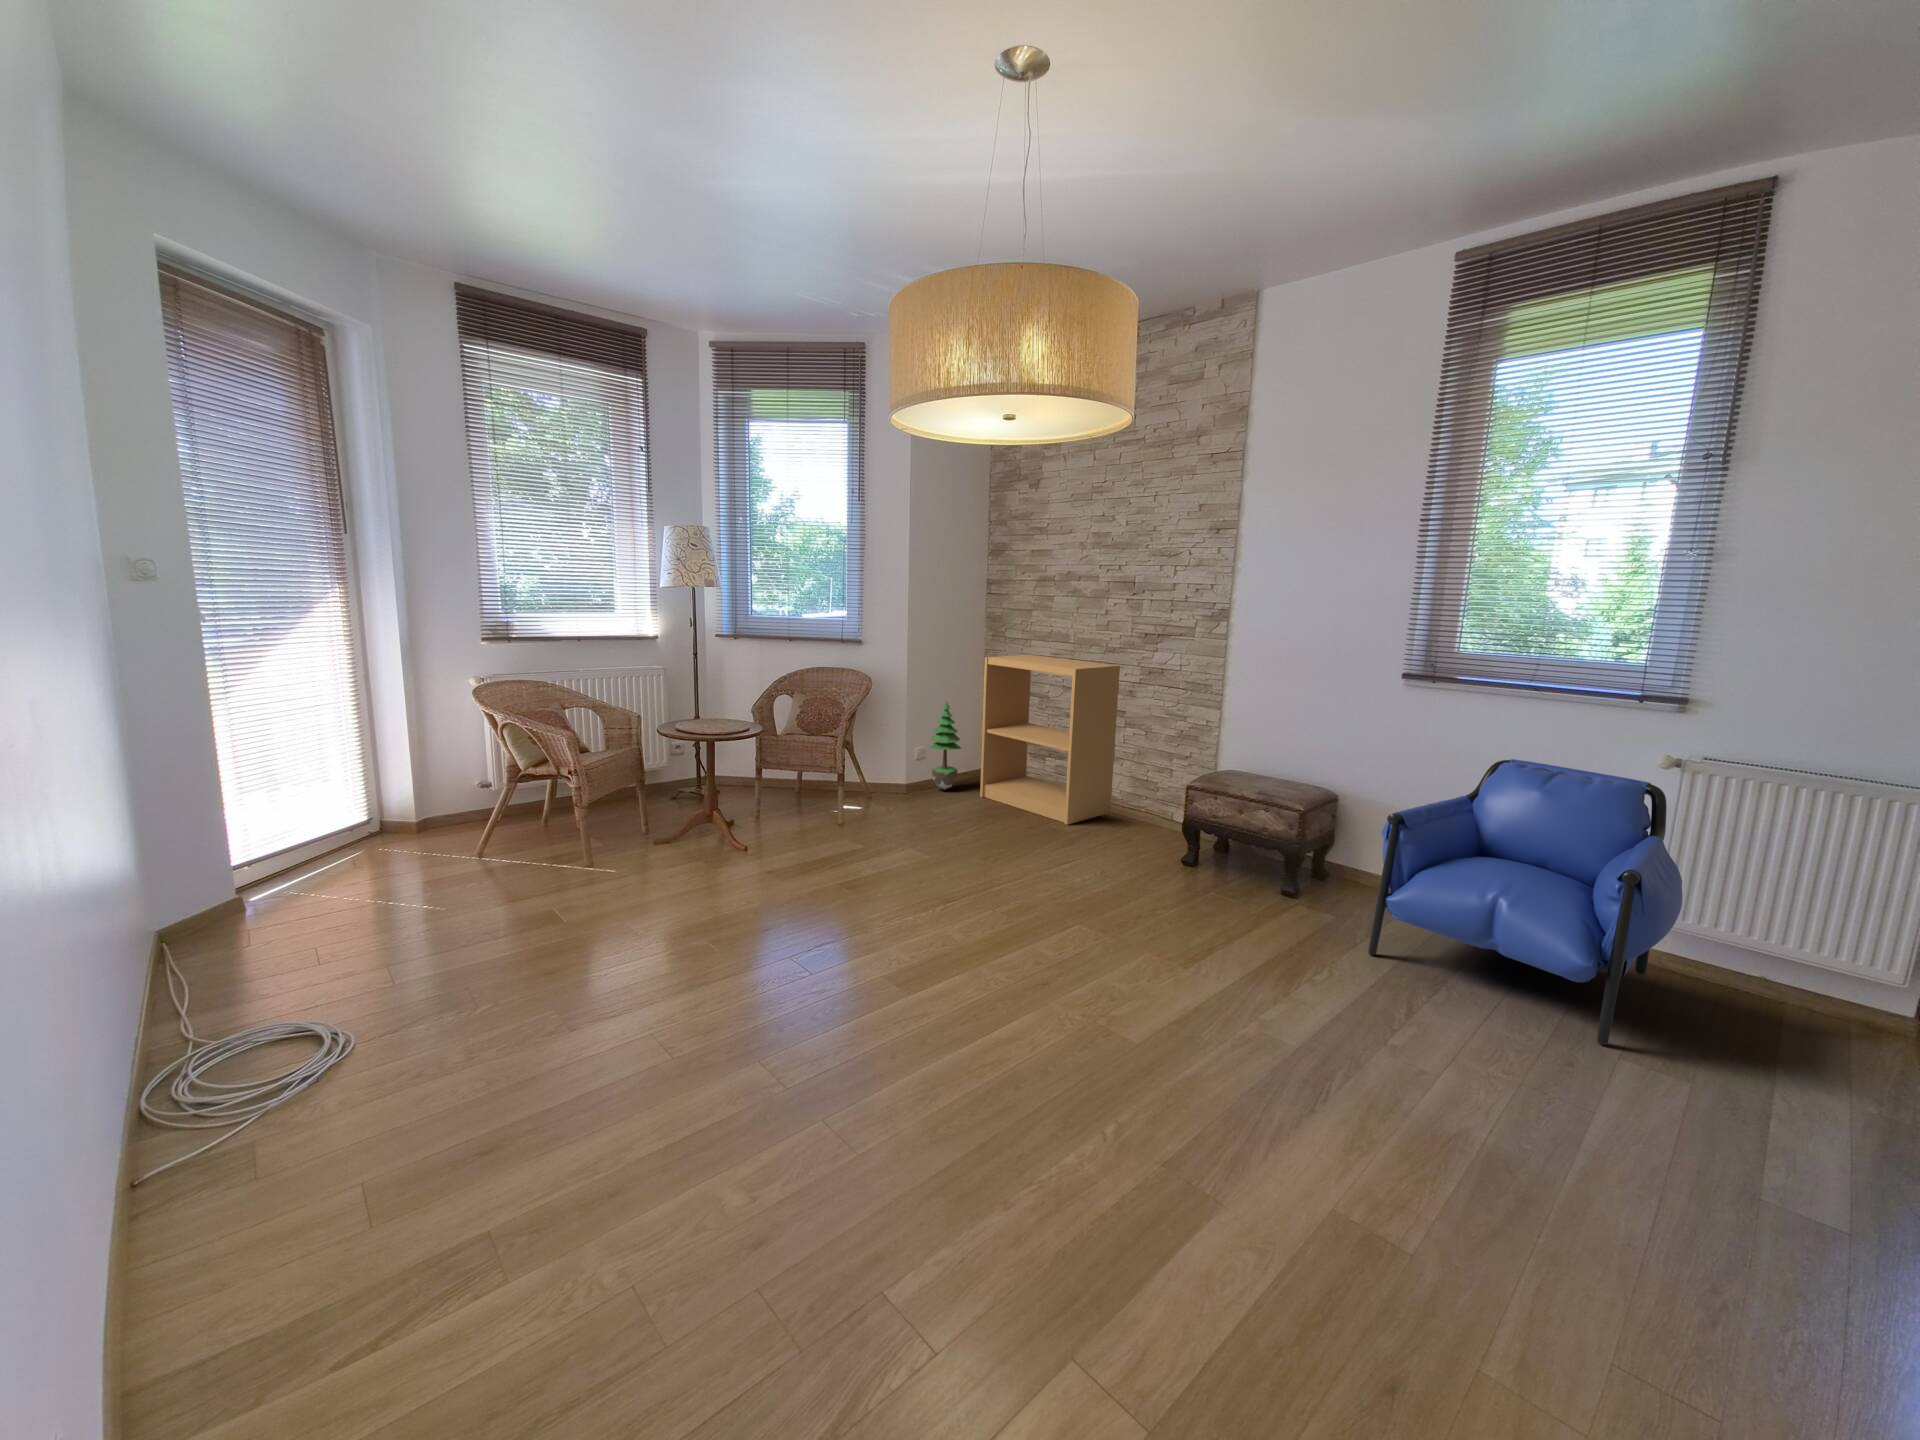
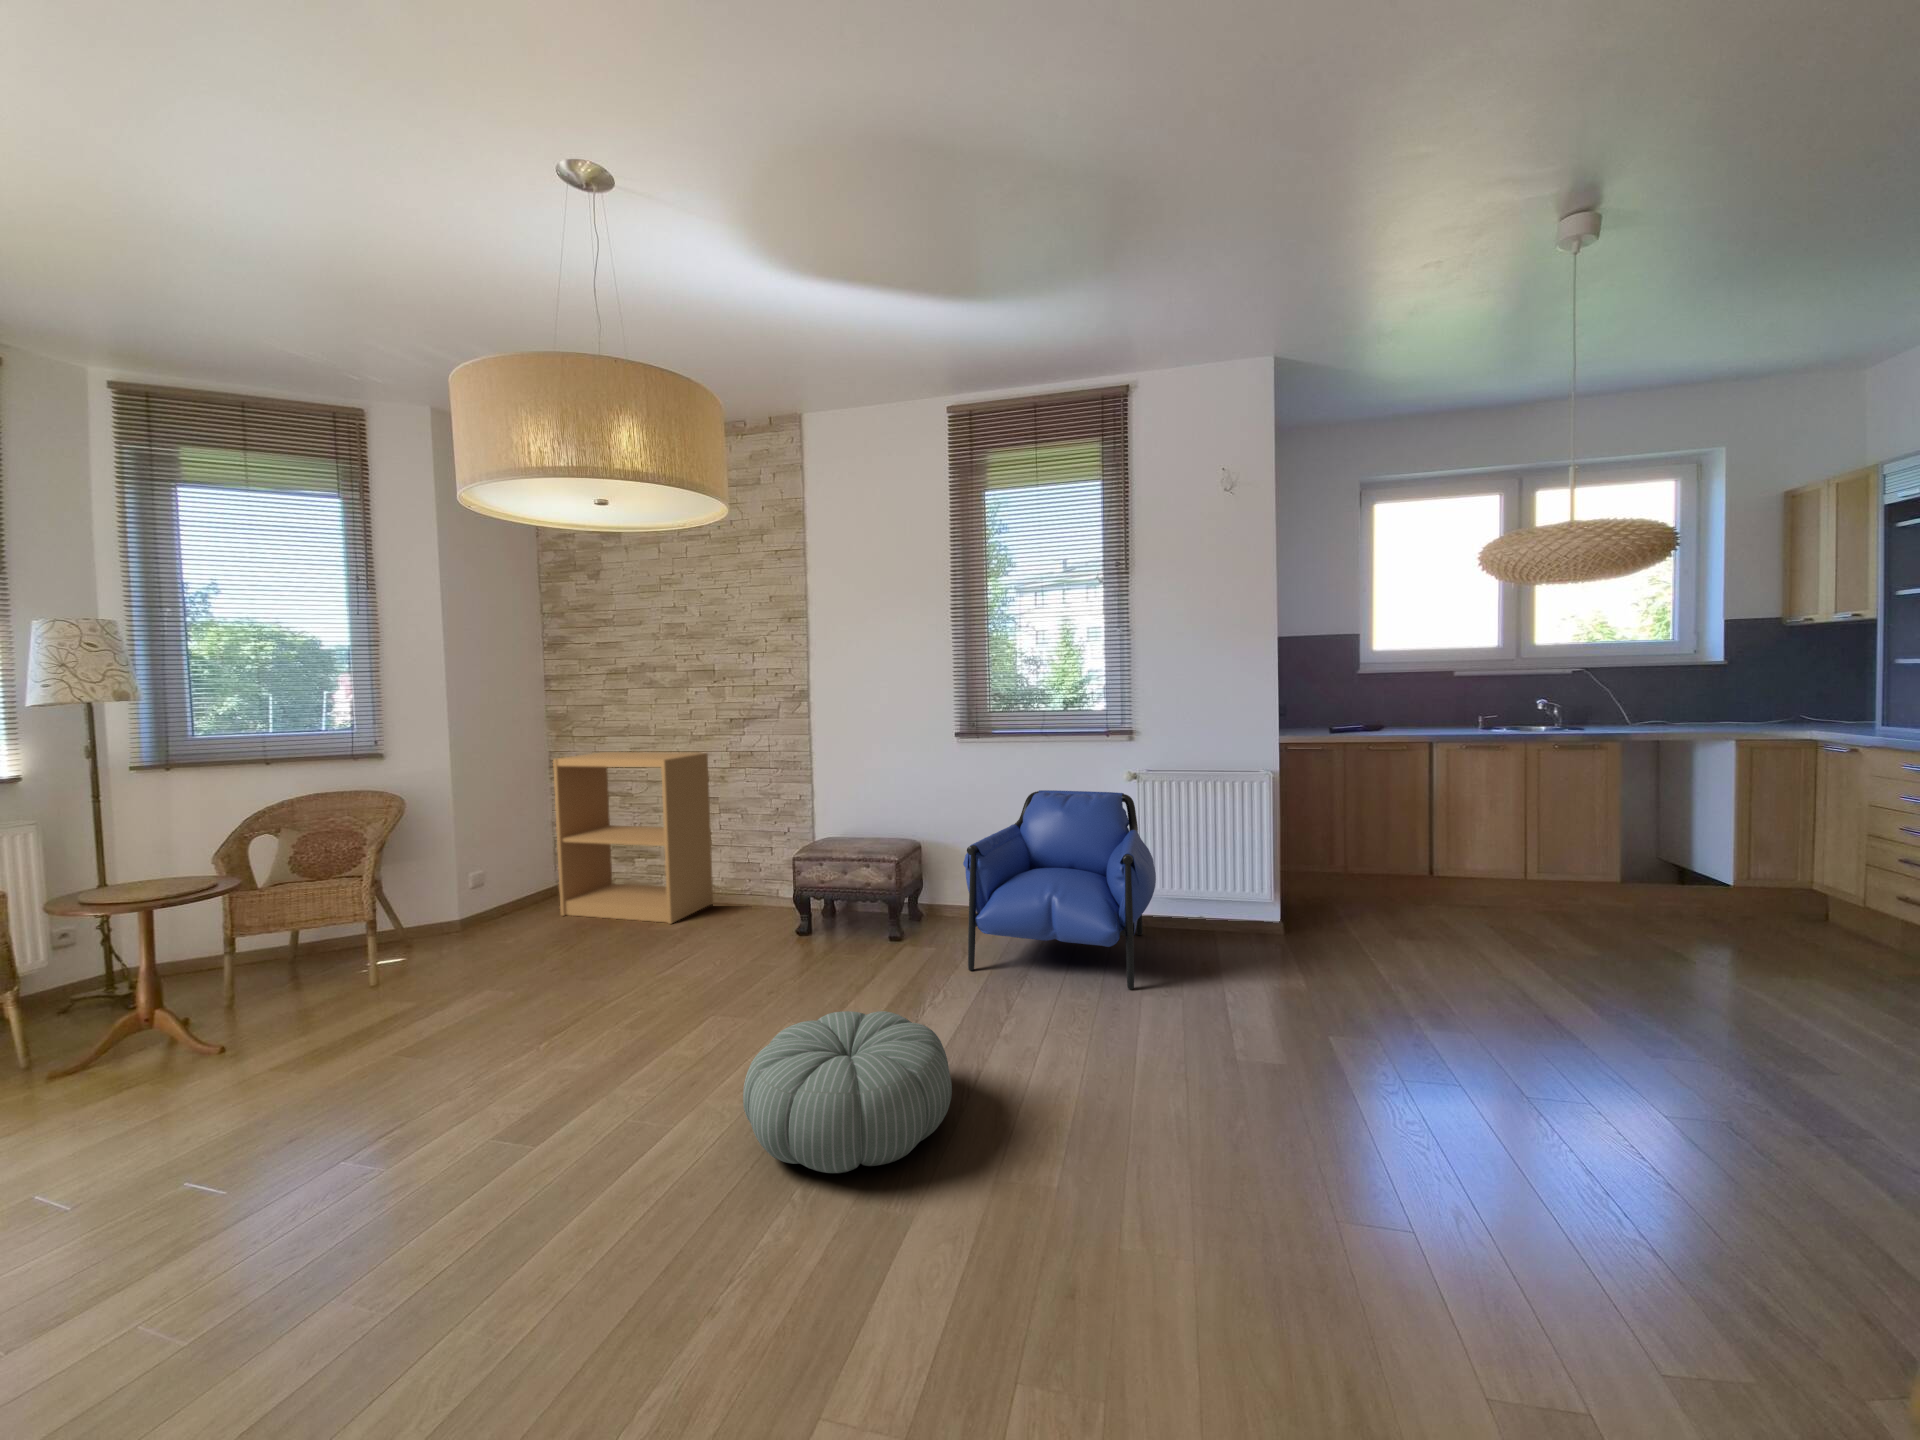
potted tree: present [929,701,961,790] -> none [488,813,531,918]
pouf: none [1077,964,1302,1143] -> present [743,1011,952,1173]

